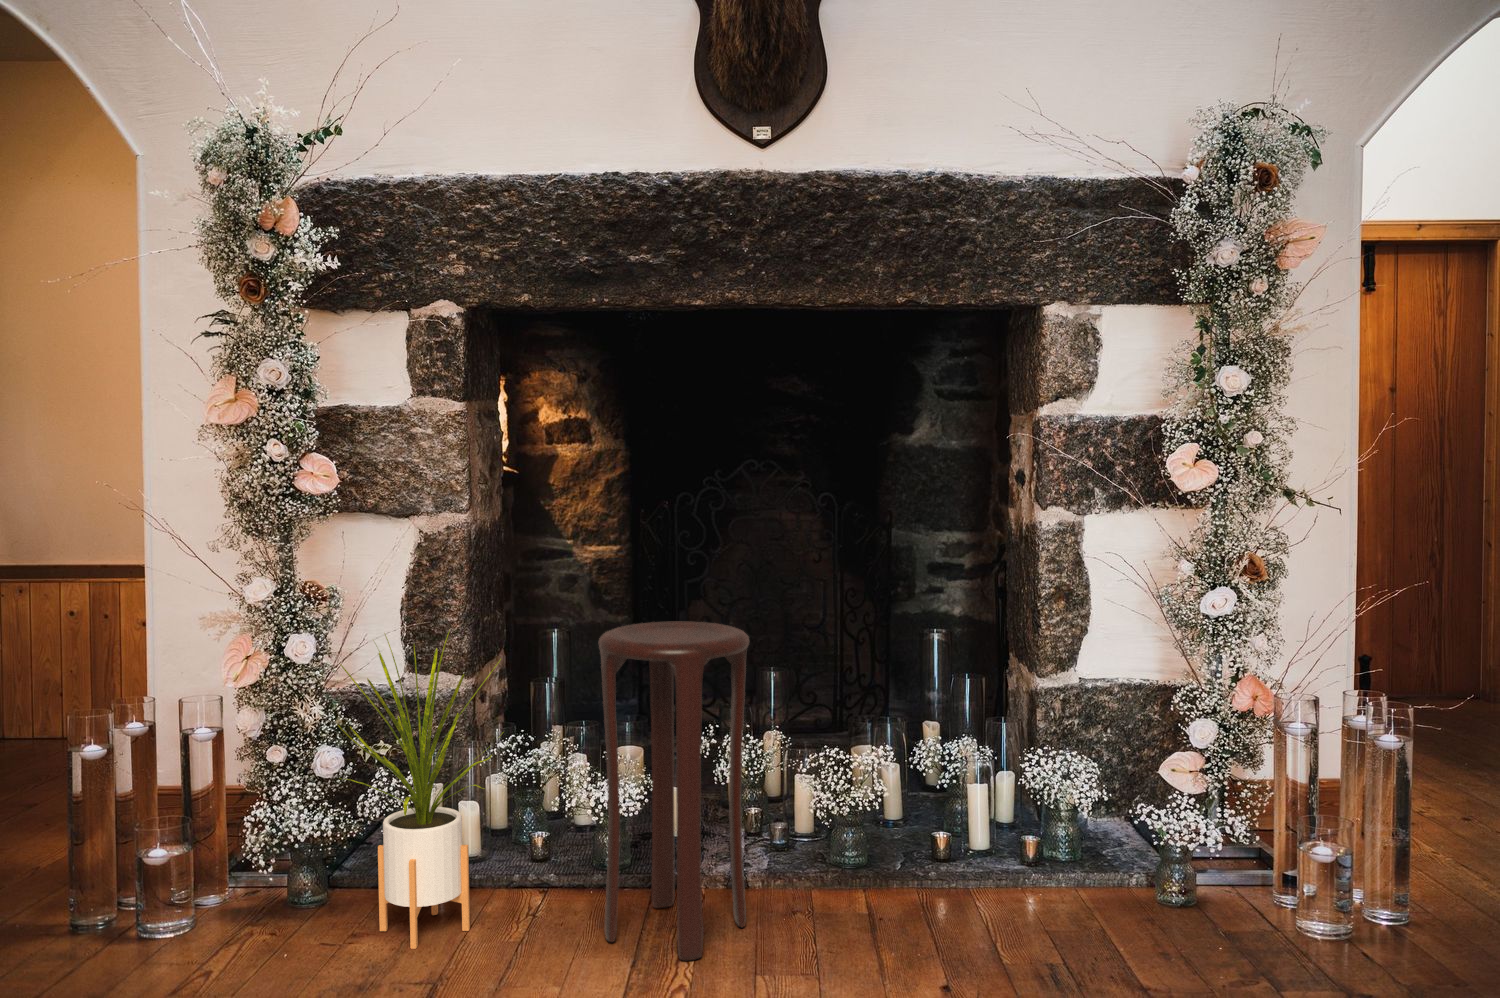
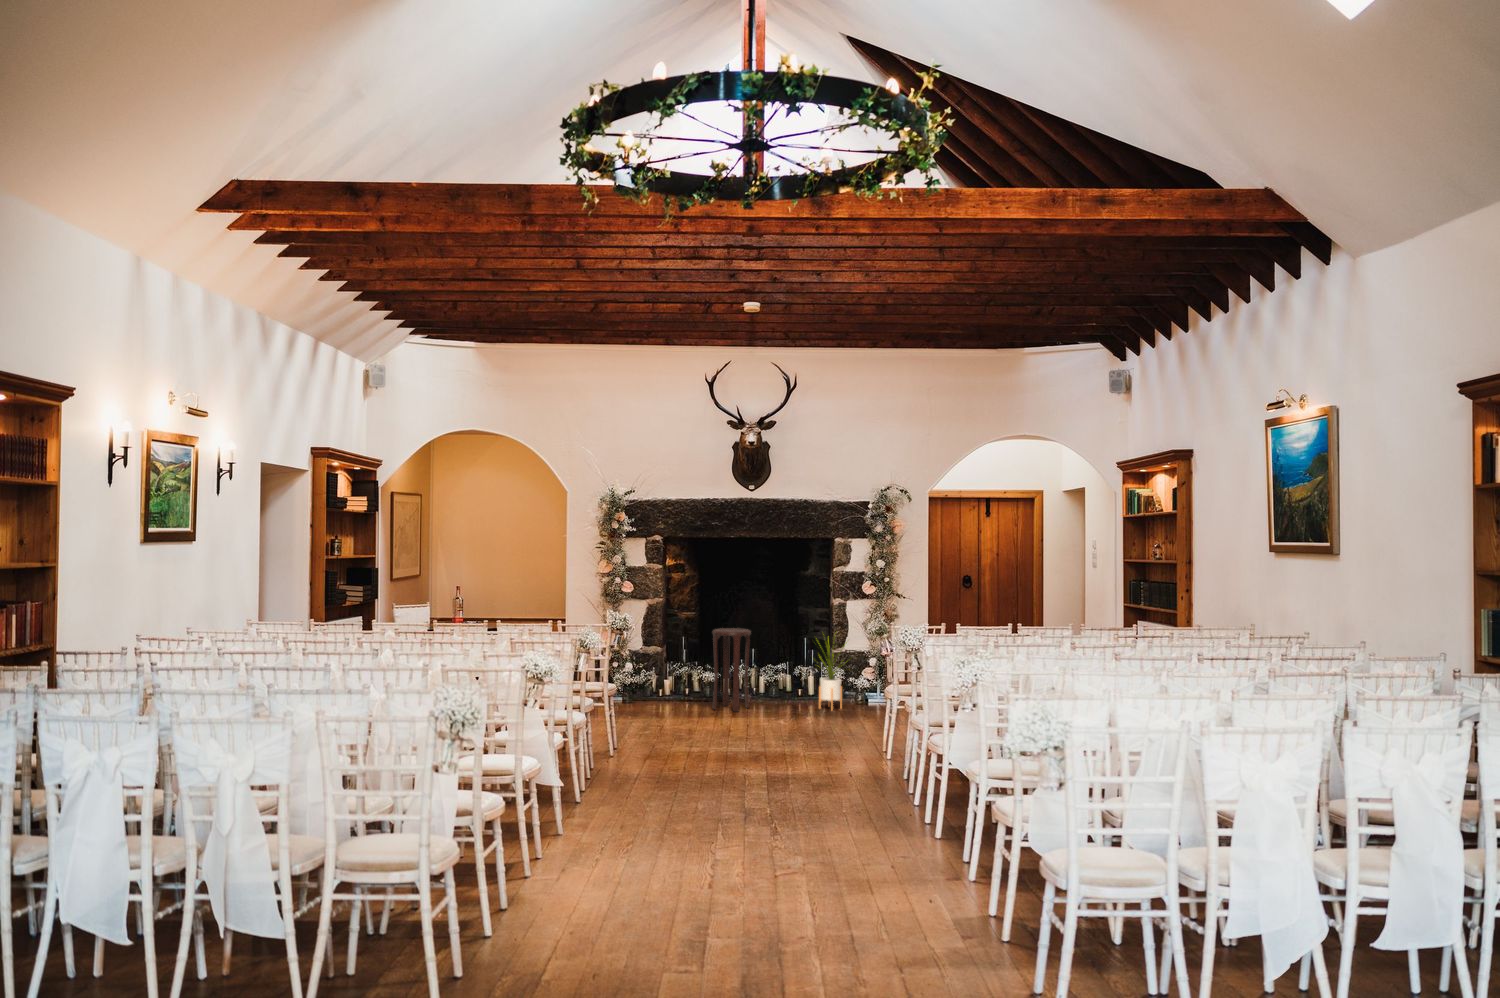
house plant: present [338,632,501,949] -> present [819,642,847,710]

